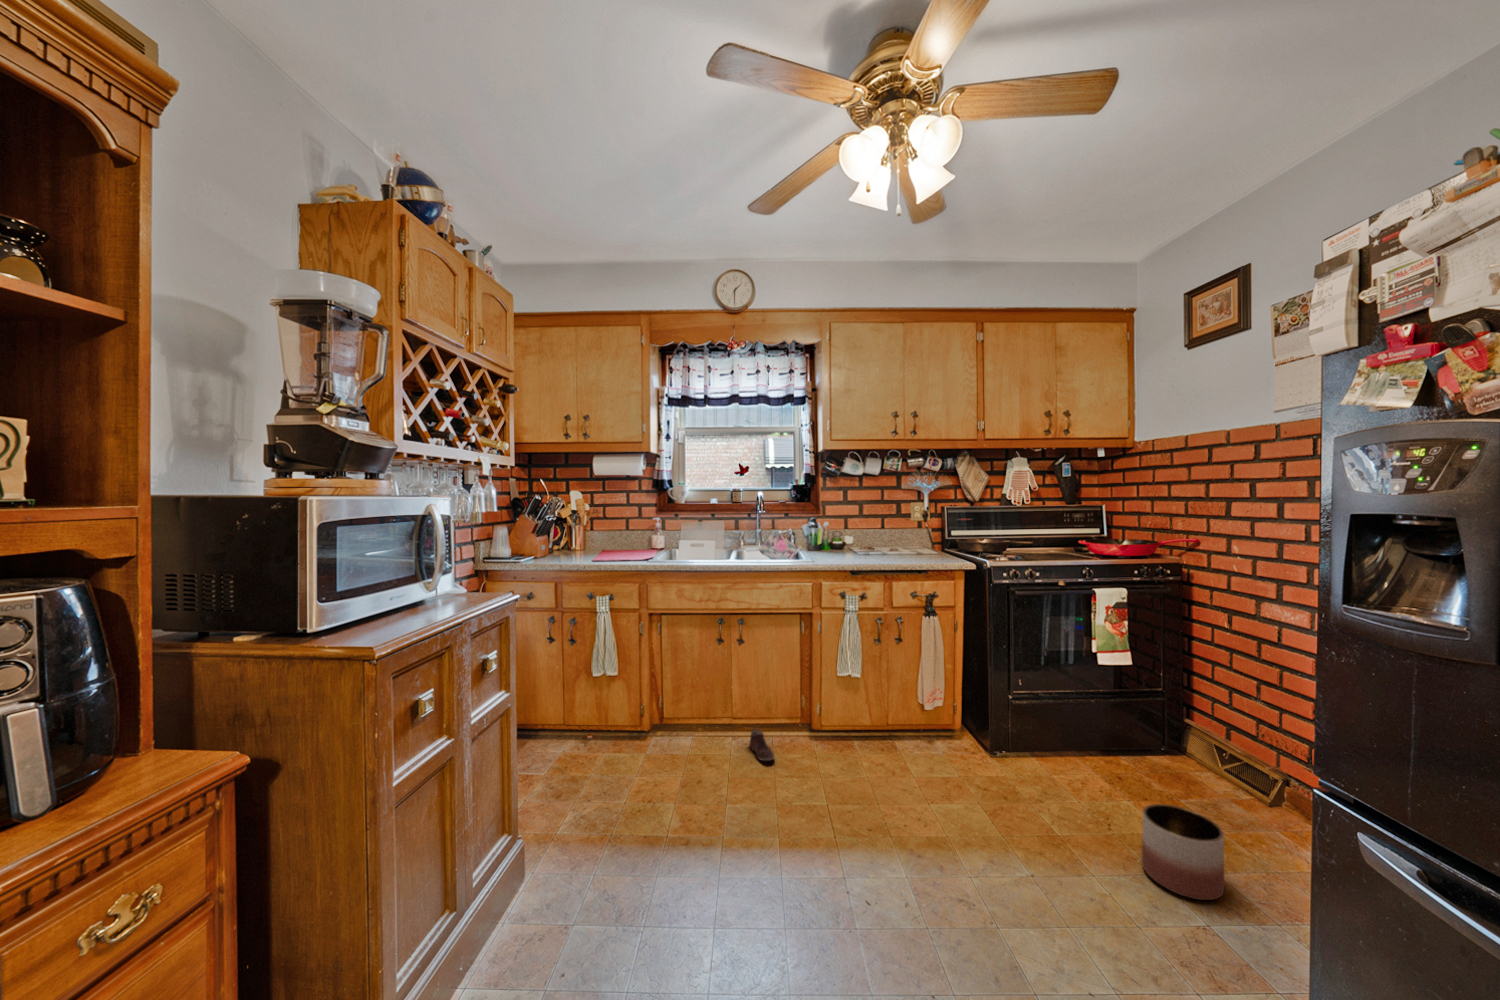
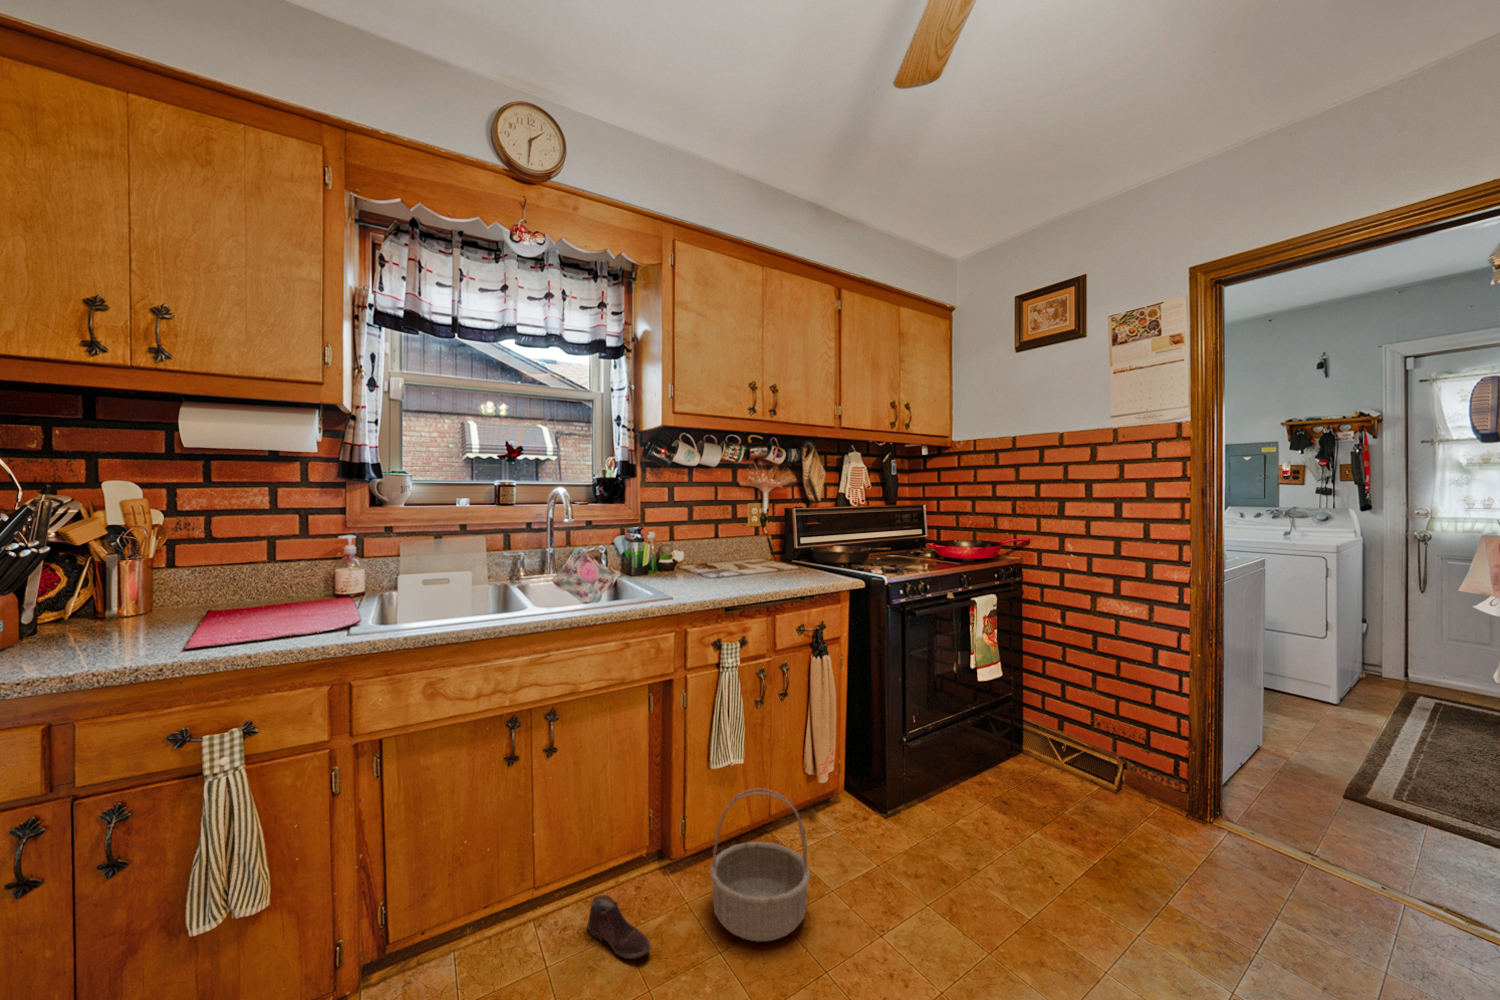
basket: none [814,685,879,781] -> present [710,788,810,942]
planter: present [1142,804,1224,900] -> none [1121,840,1212,951]

